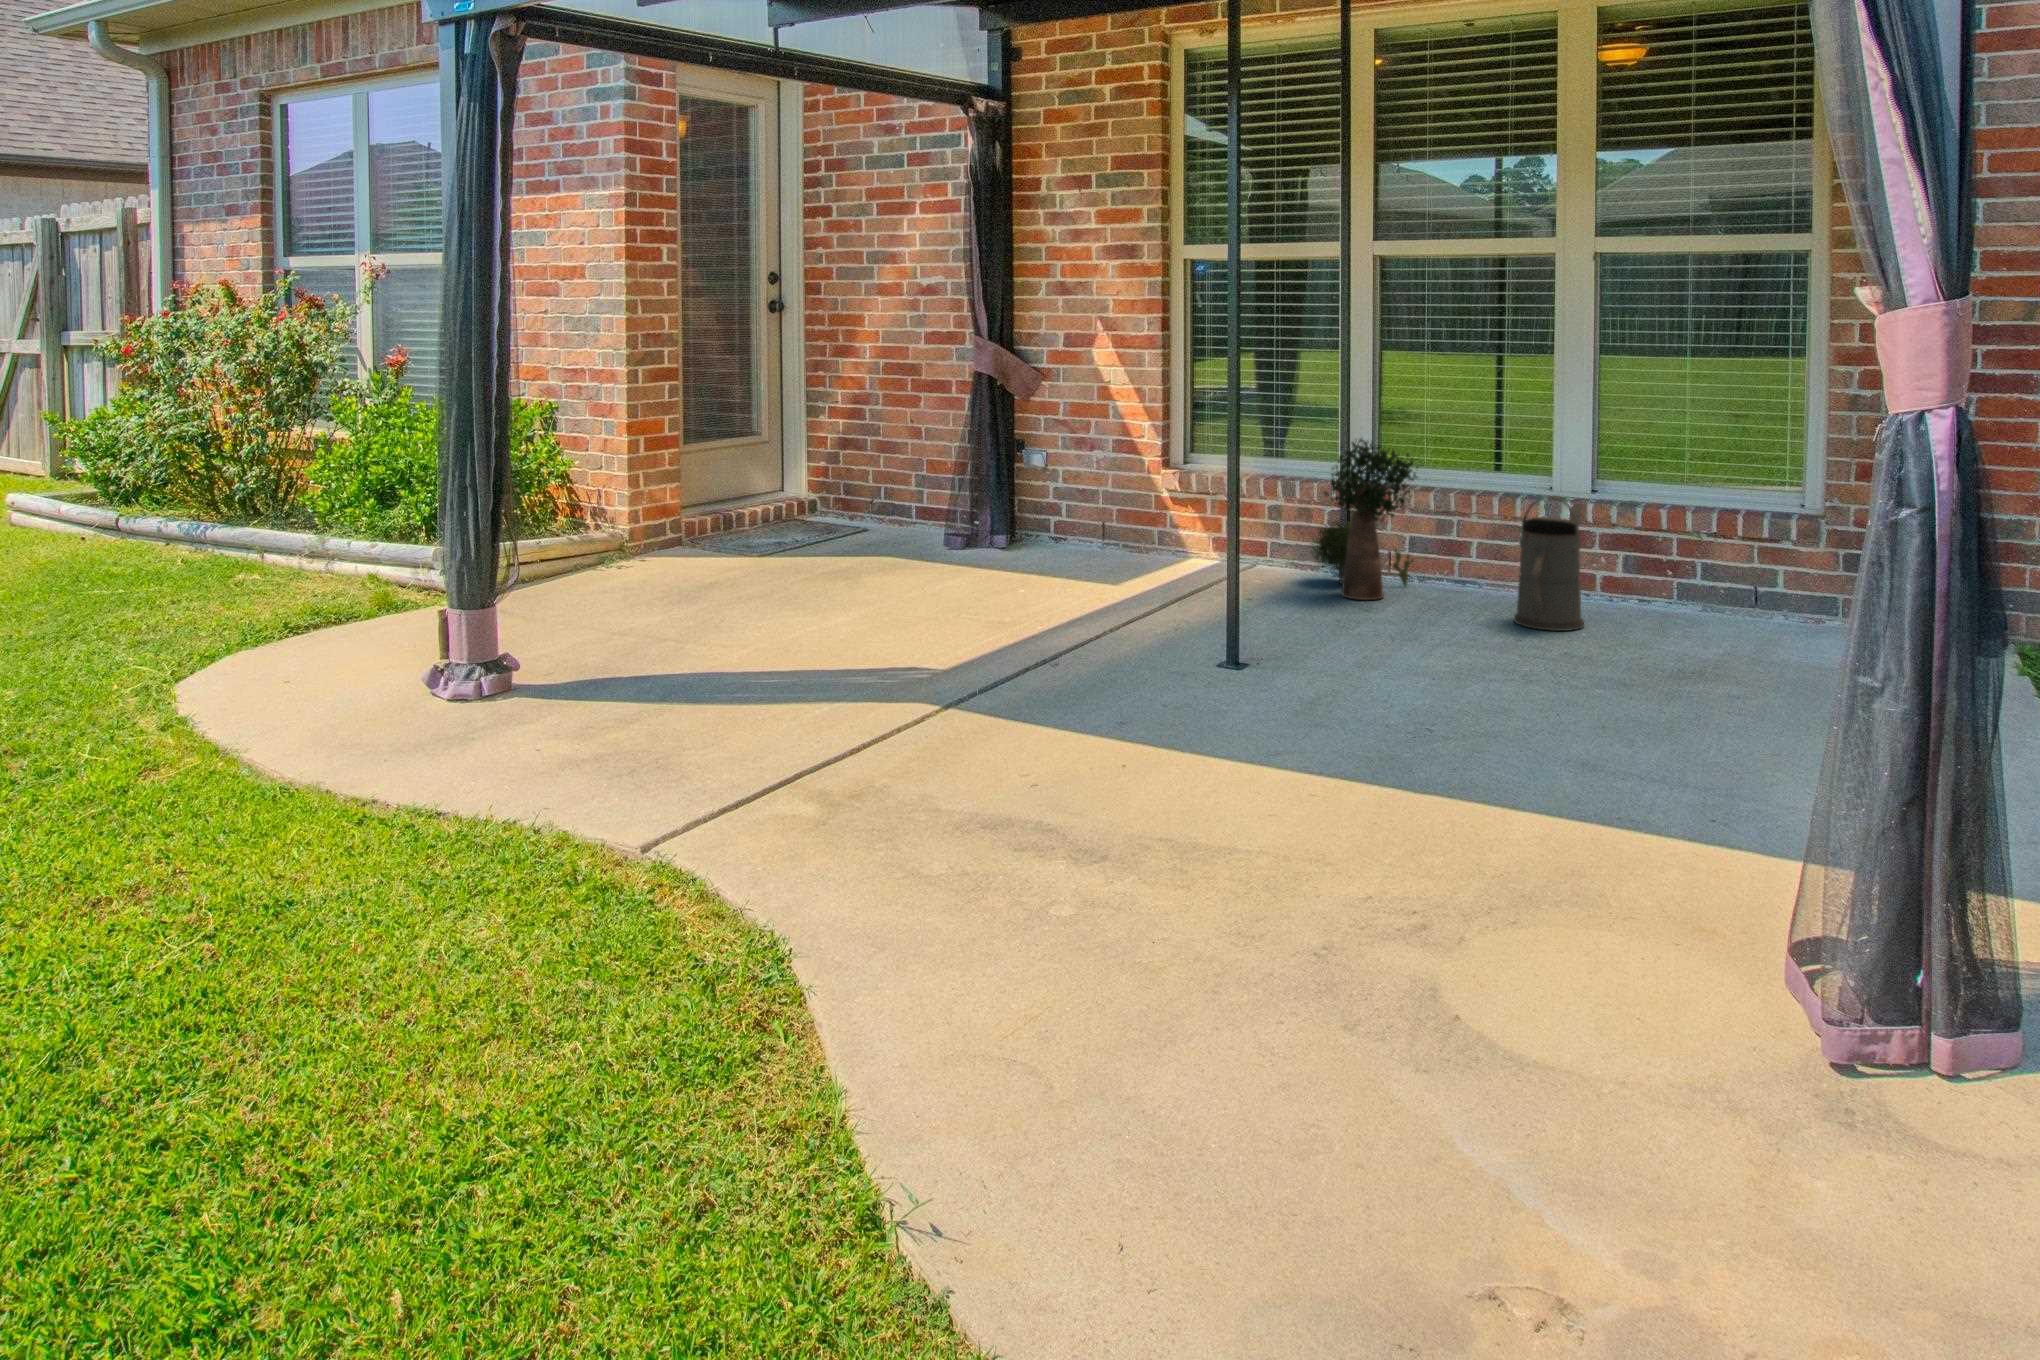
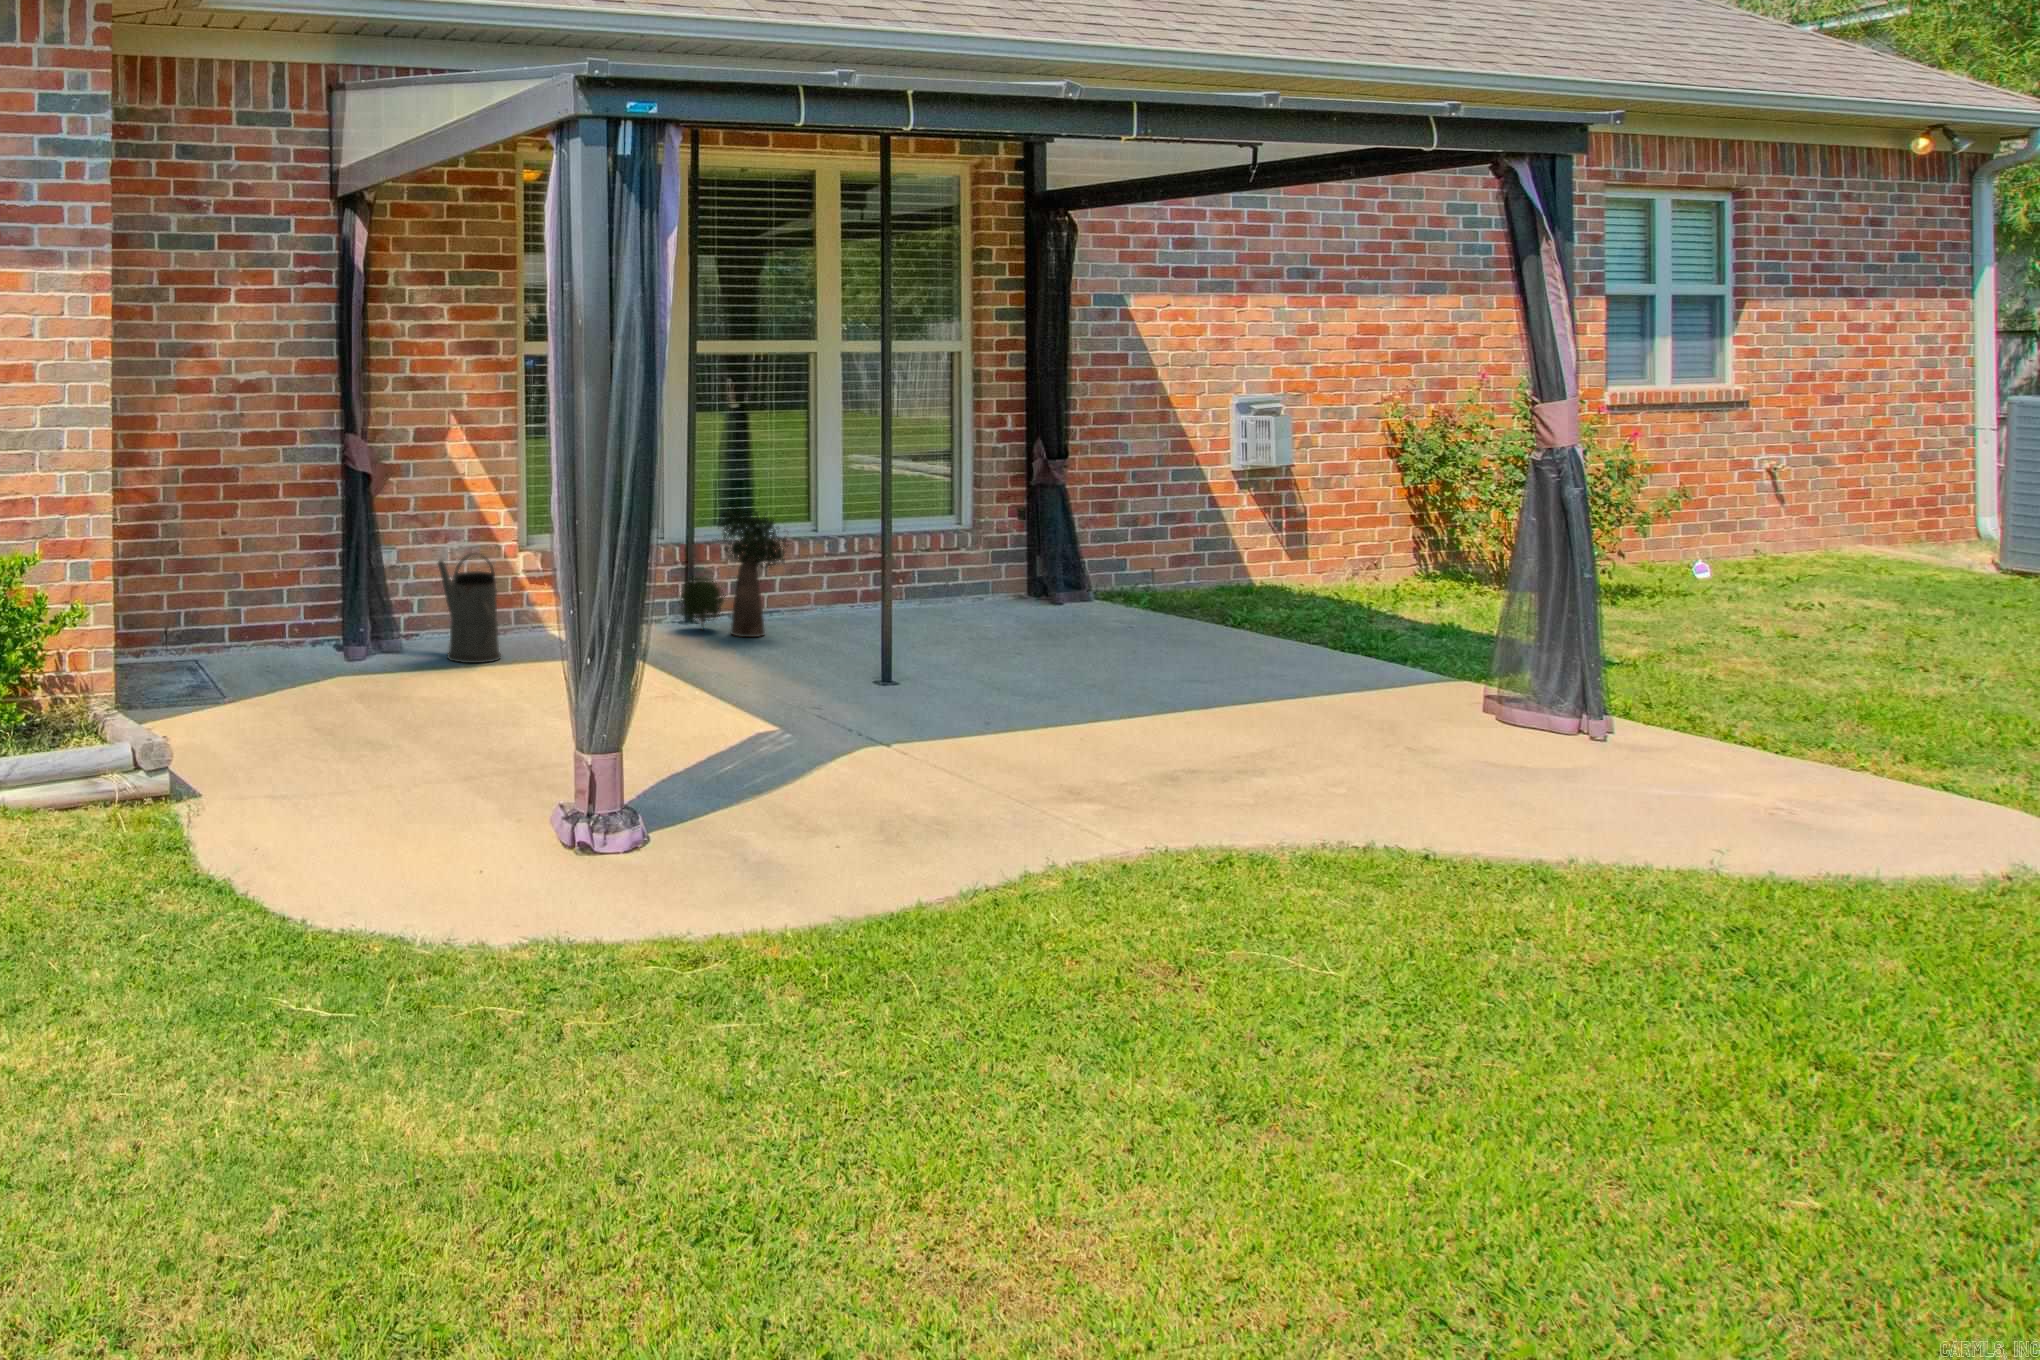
watering can: present [1514,496,1584,631] -> present [438,554,501,663]

